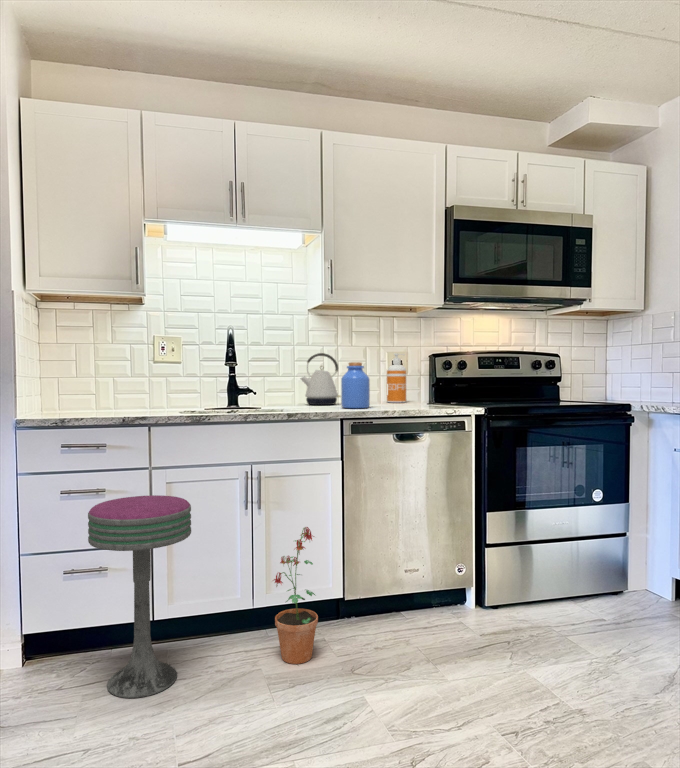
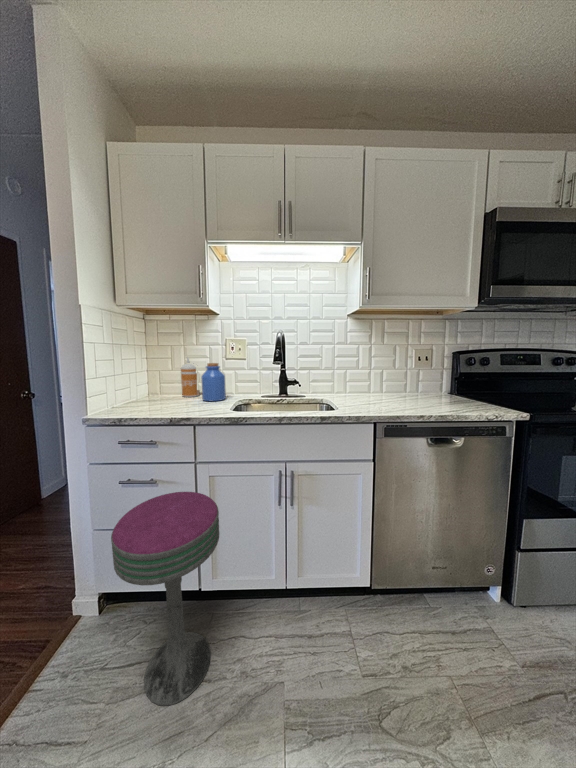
kettle: present [301,353,341,405] -> none [337,352,371,396]
soap dispenser: present [387,353,406,403] -> present [181,357,200,397]
jar: present [341,362,370,408] -> present [201,363,226,401]
potted plant: present [274,527,318,664] -> none [298,532,345,675]

